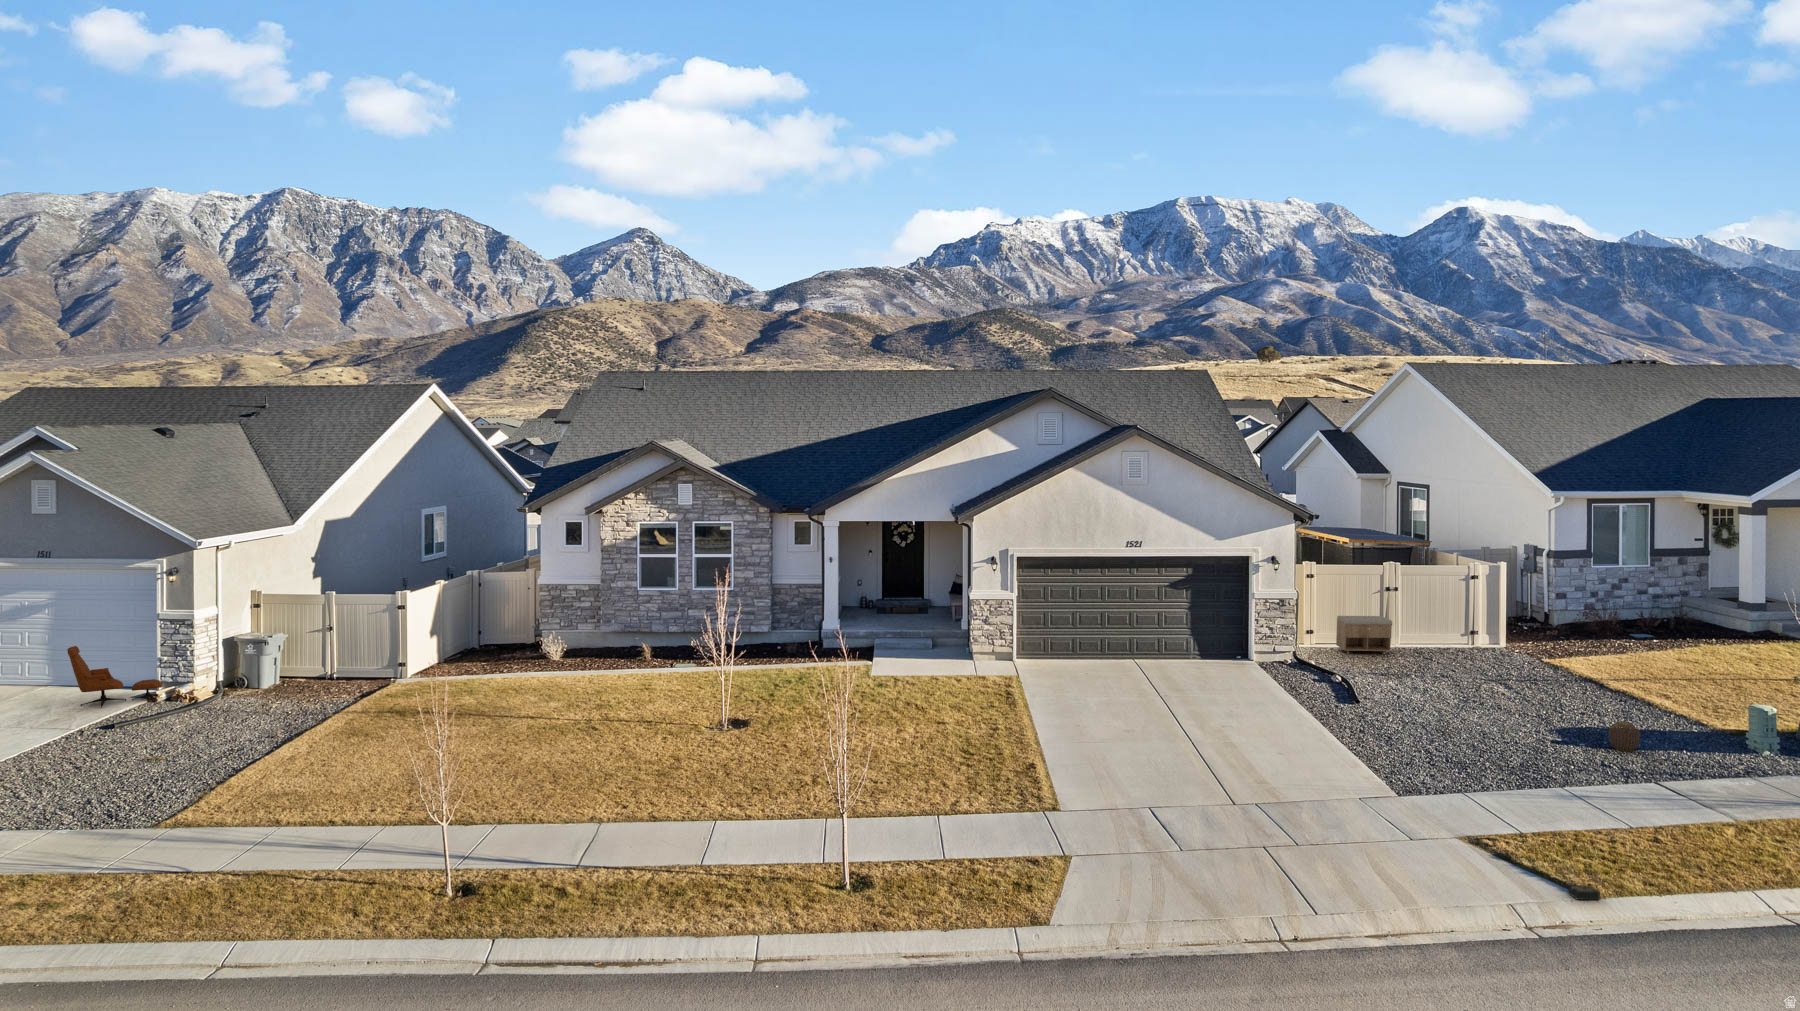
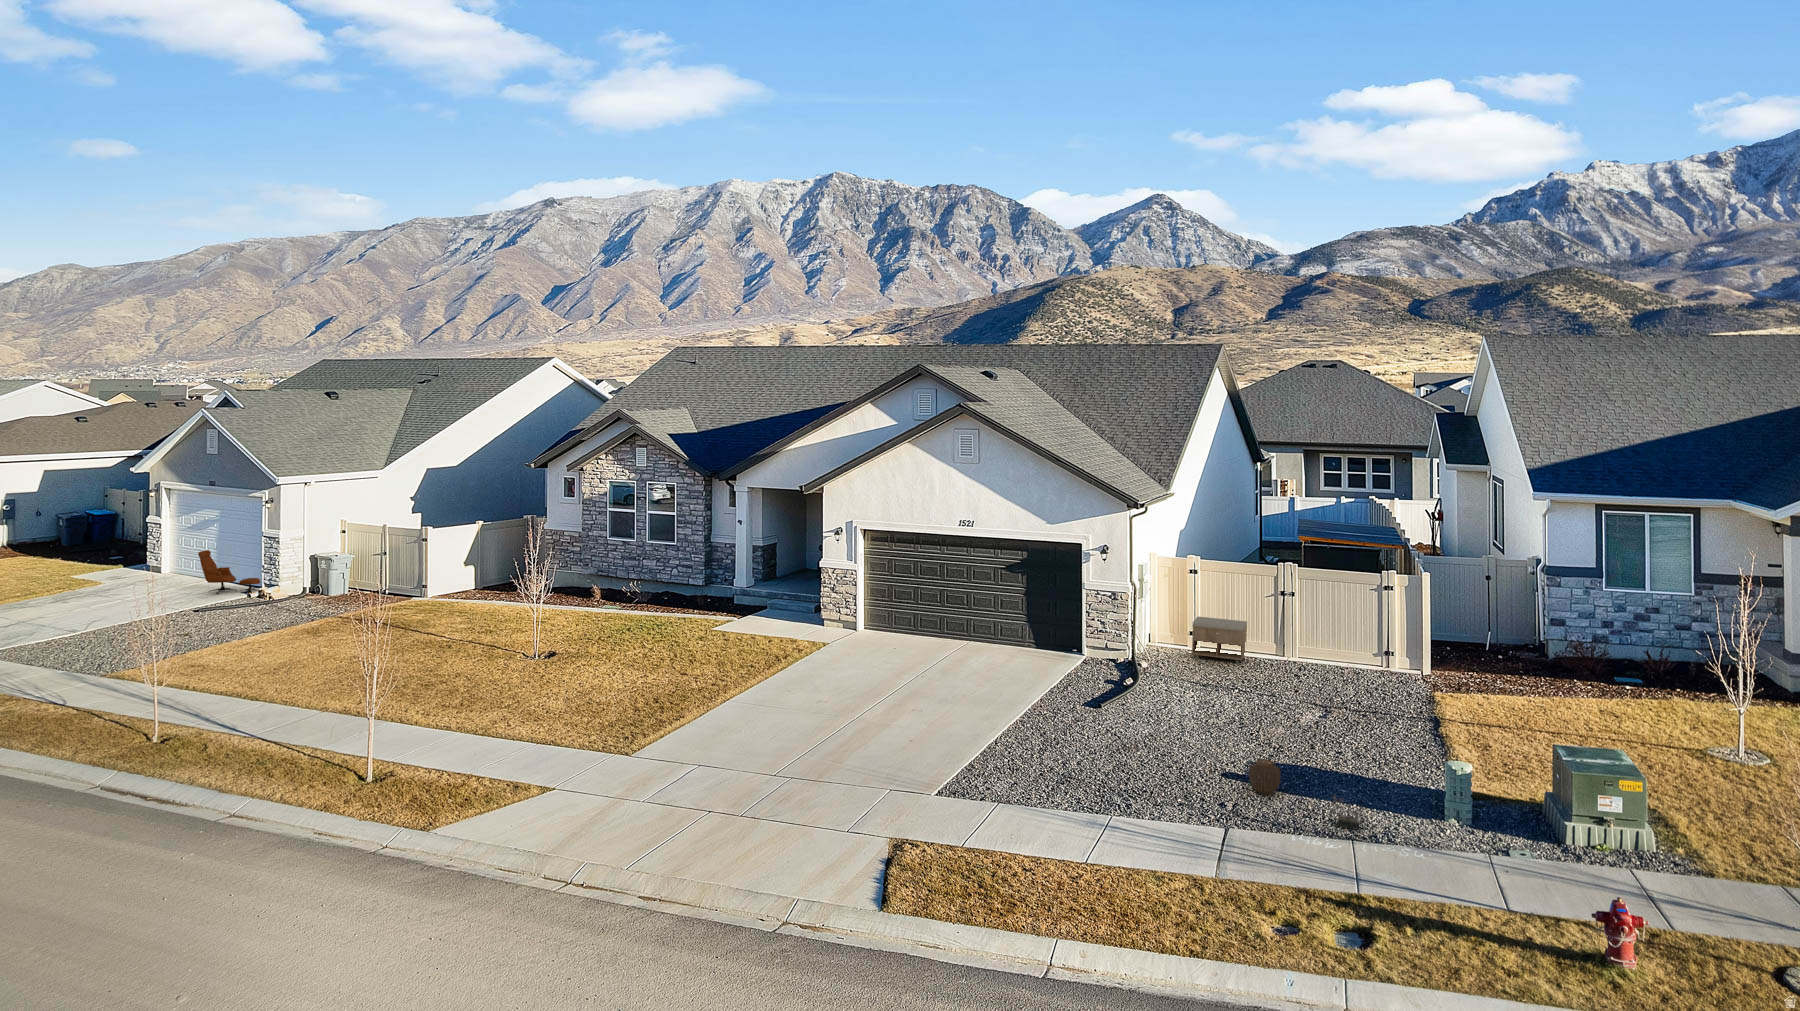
decorative plant: present [1562,865,1602,900] -> present [1332,797,1361,830]

